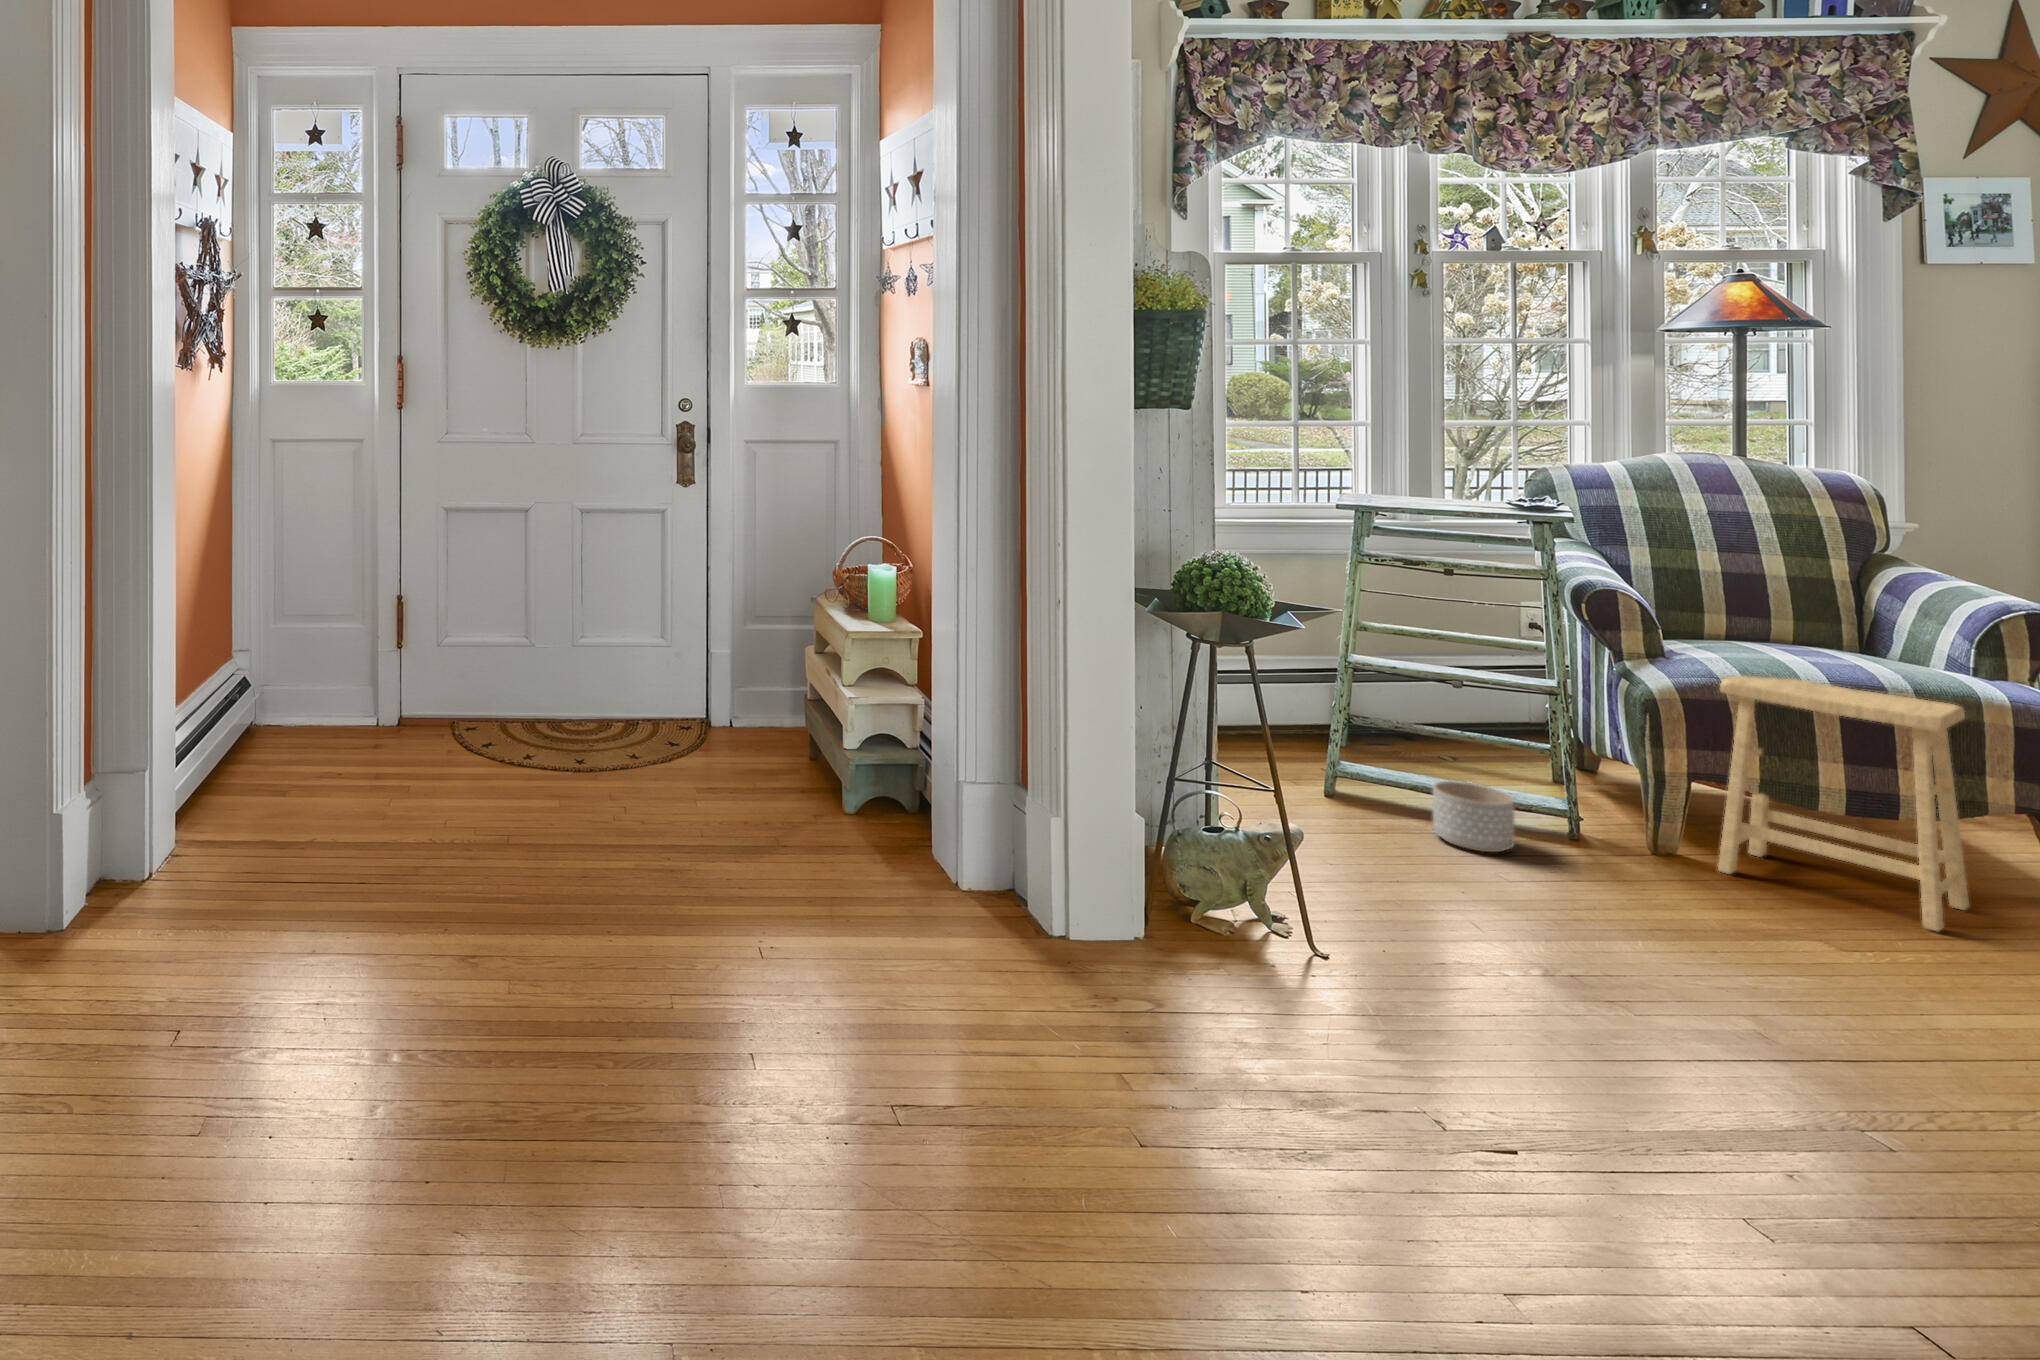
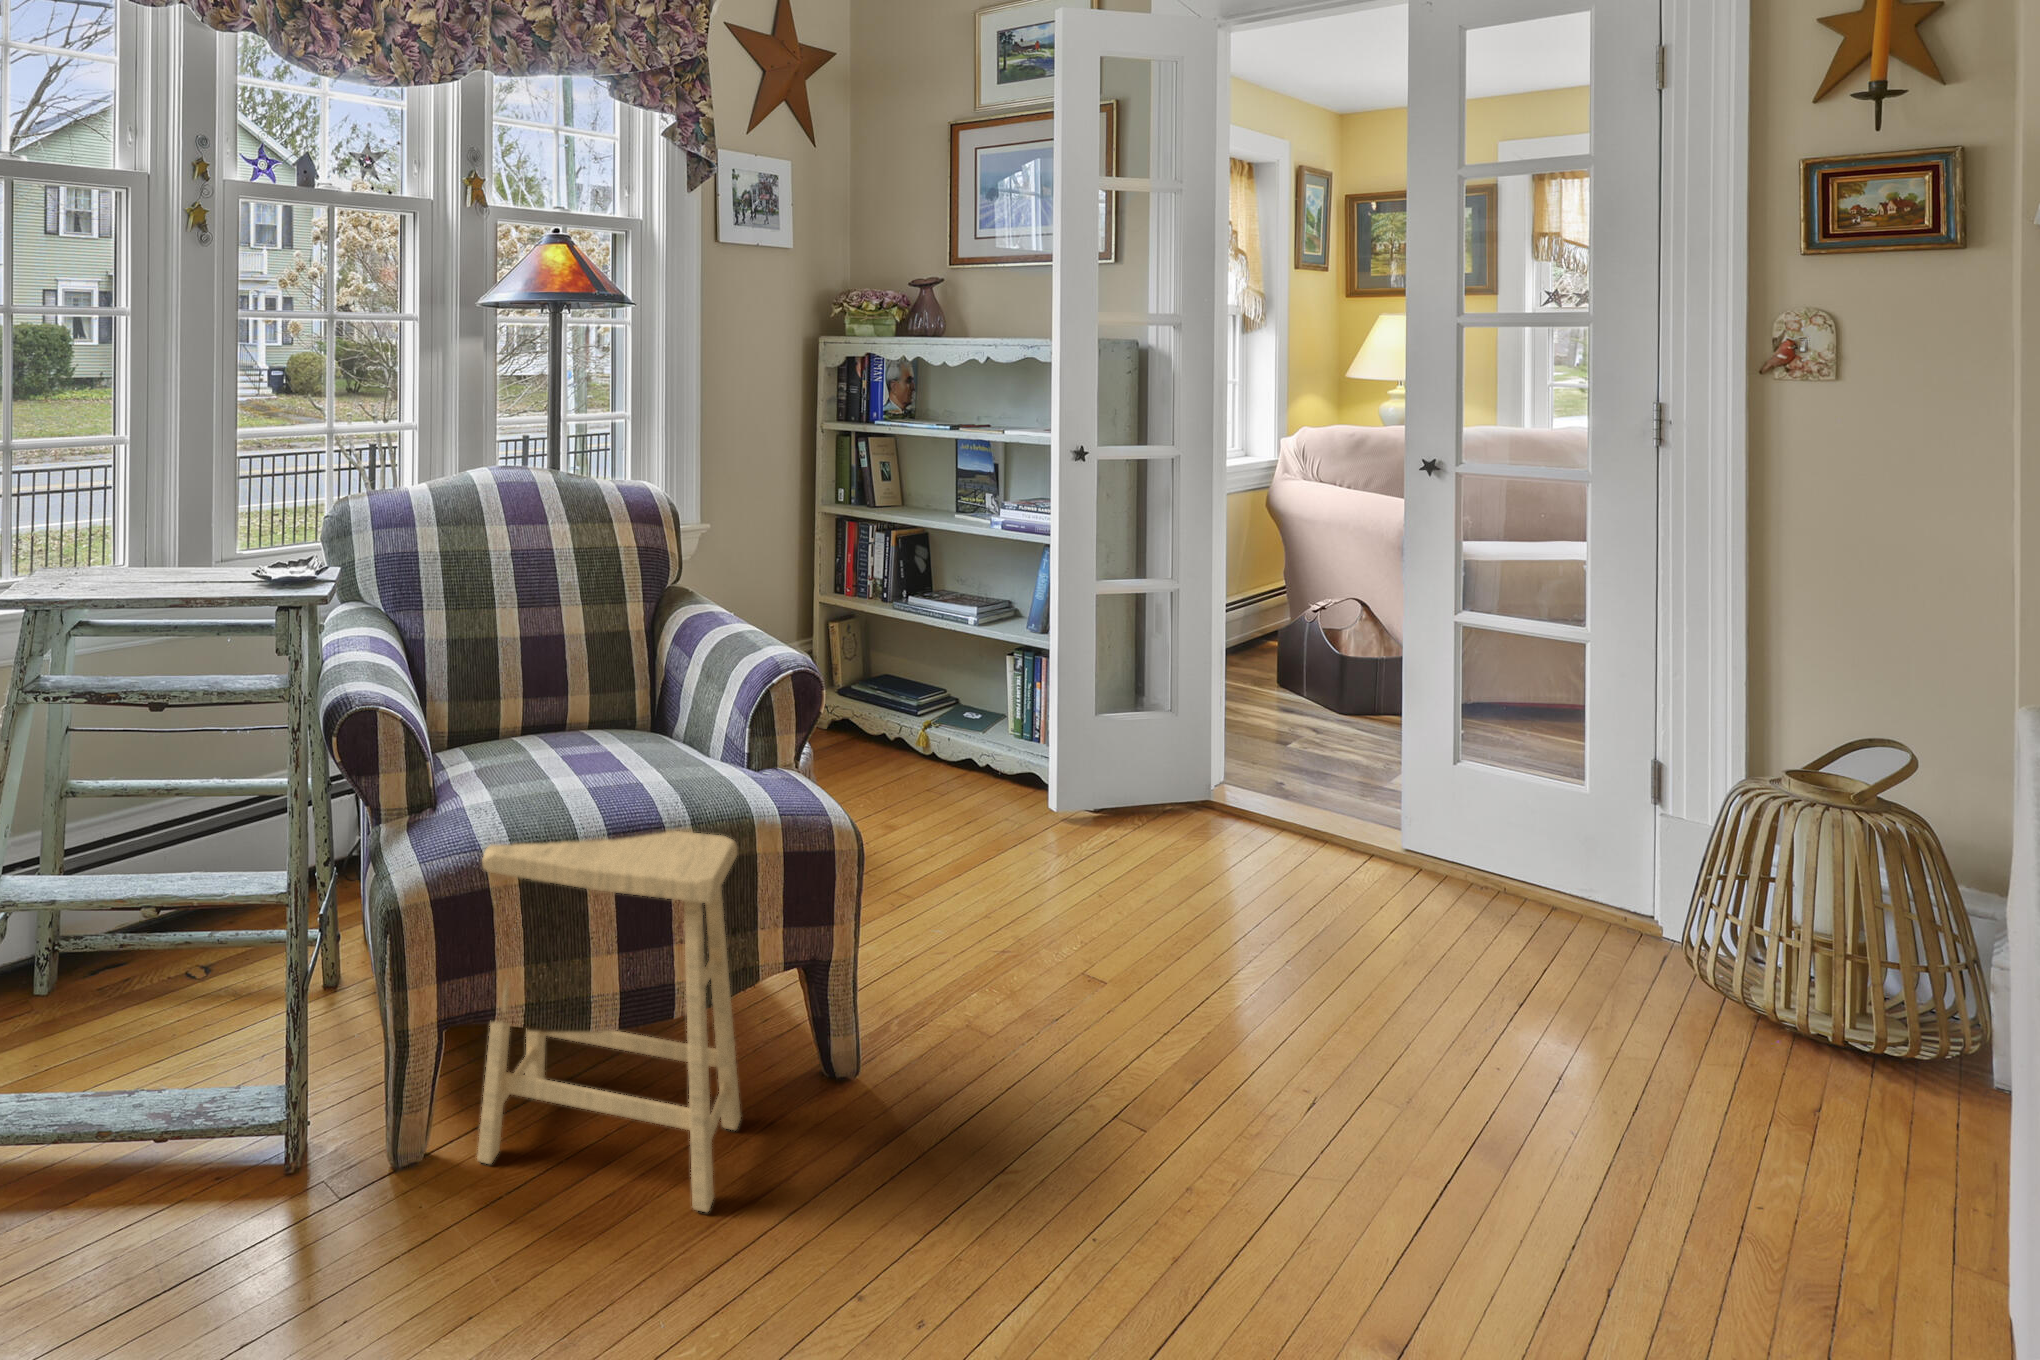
planter: present [1433,781,1514,852] -> none [69,1112,197,1275]

